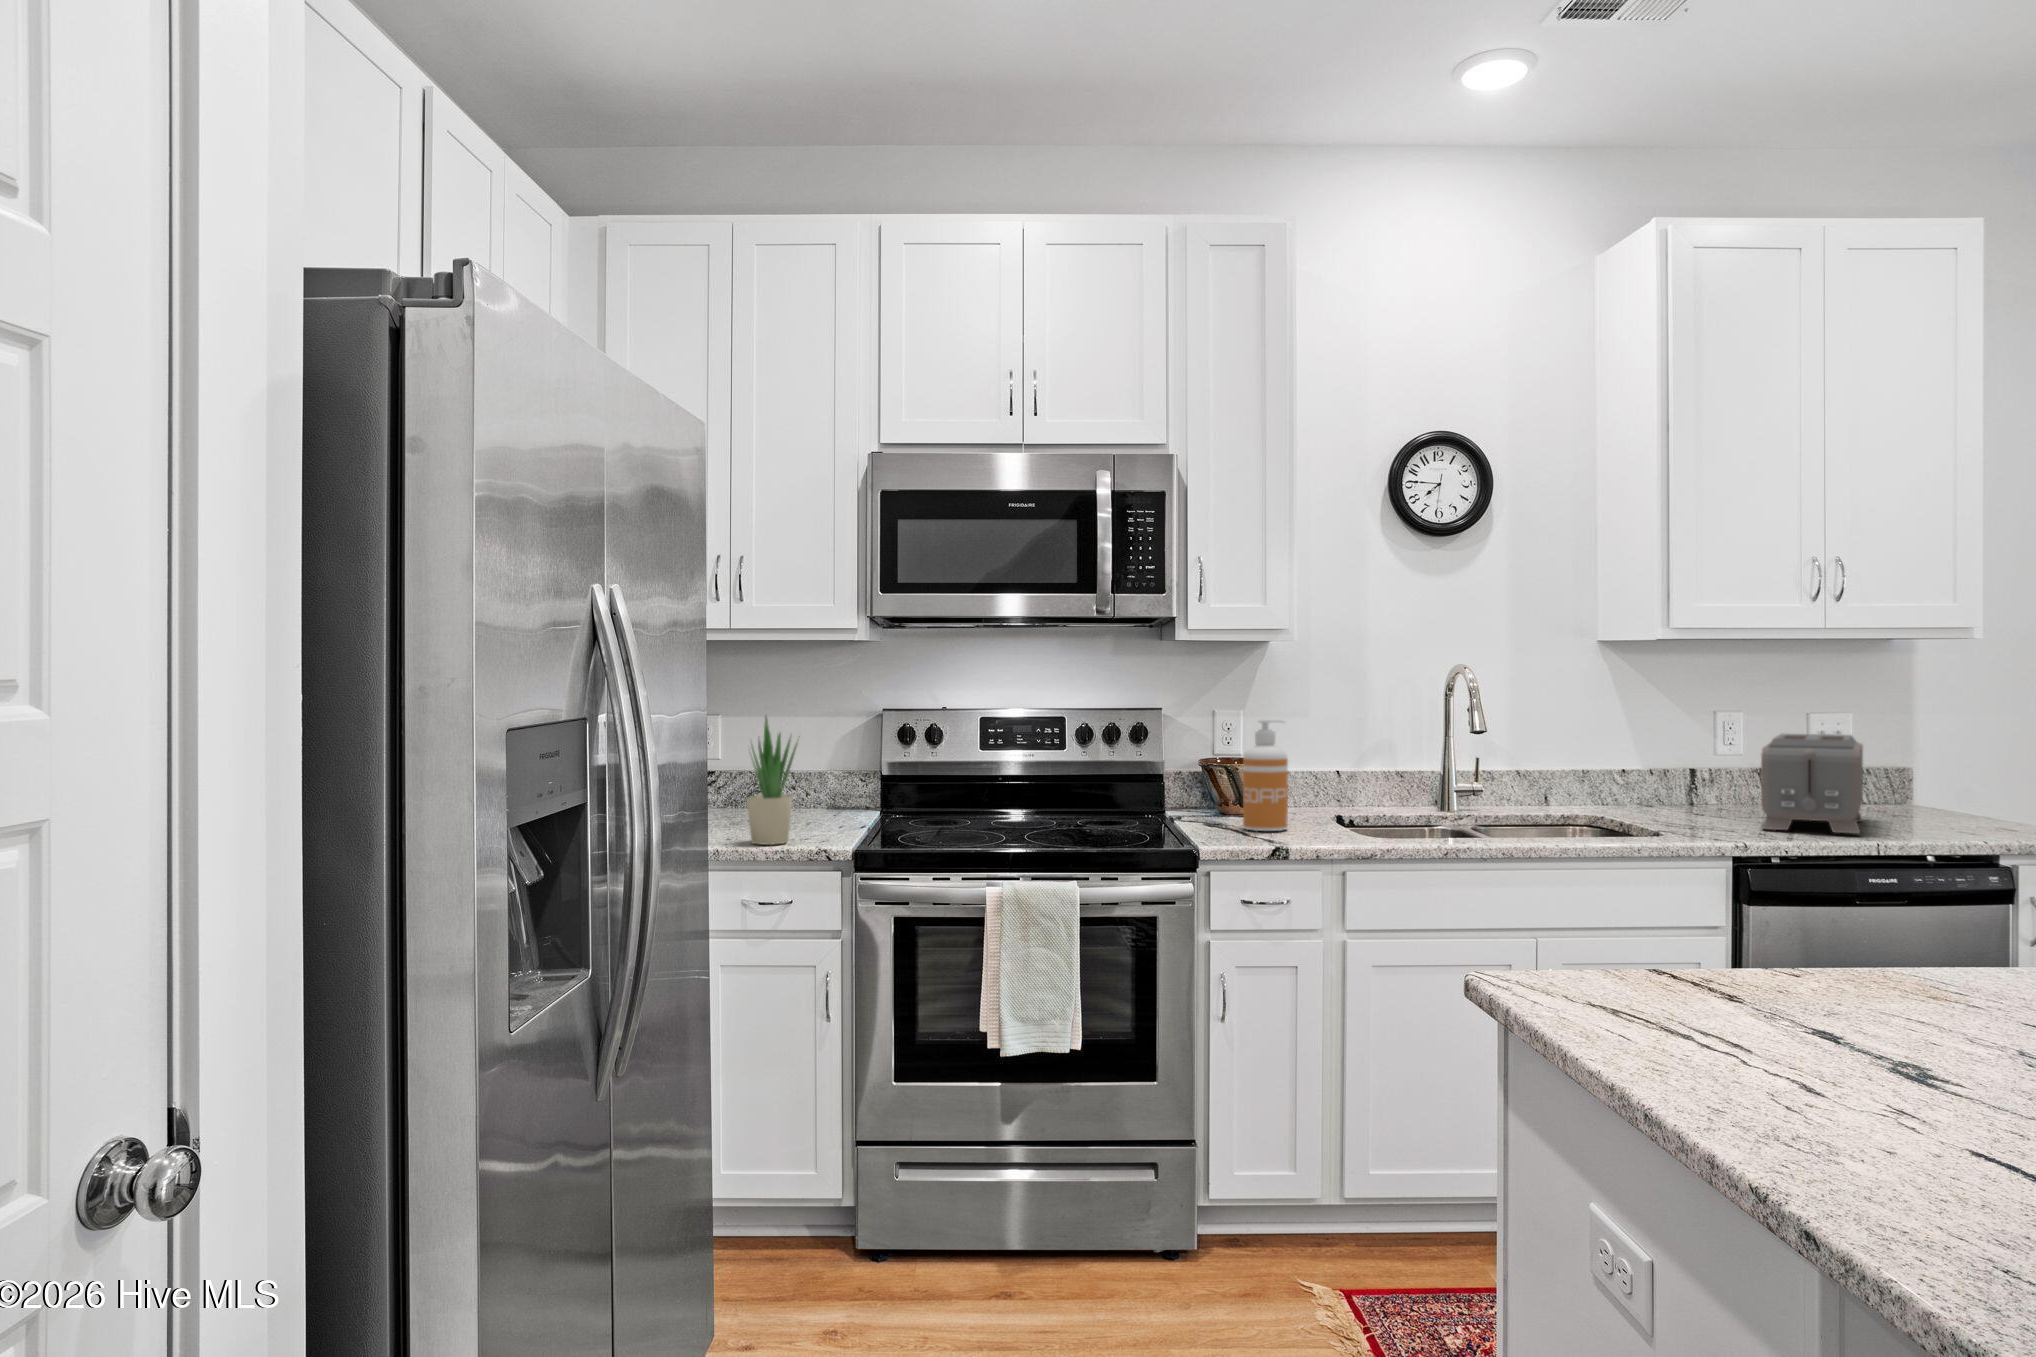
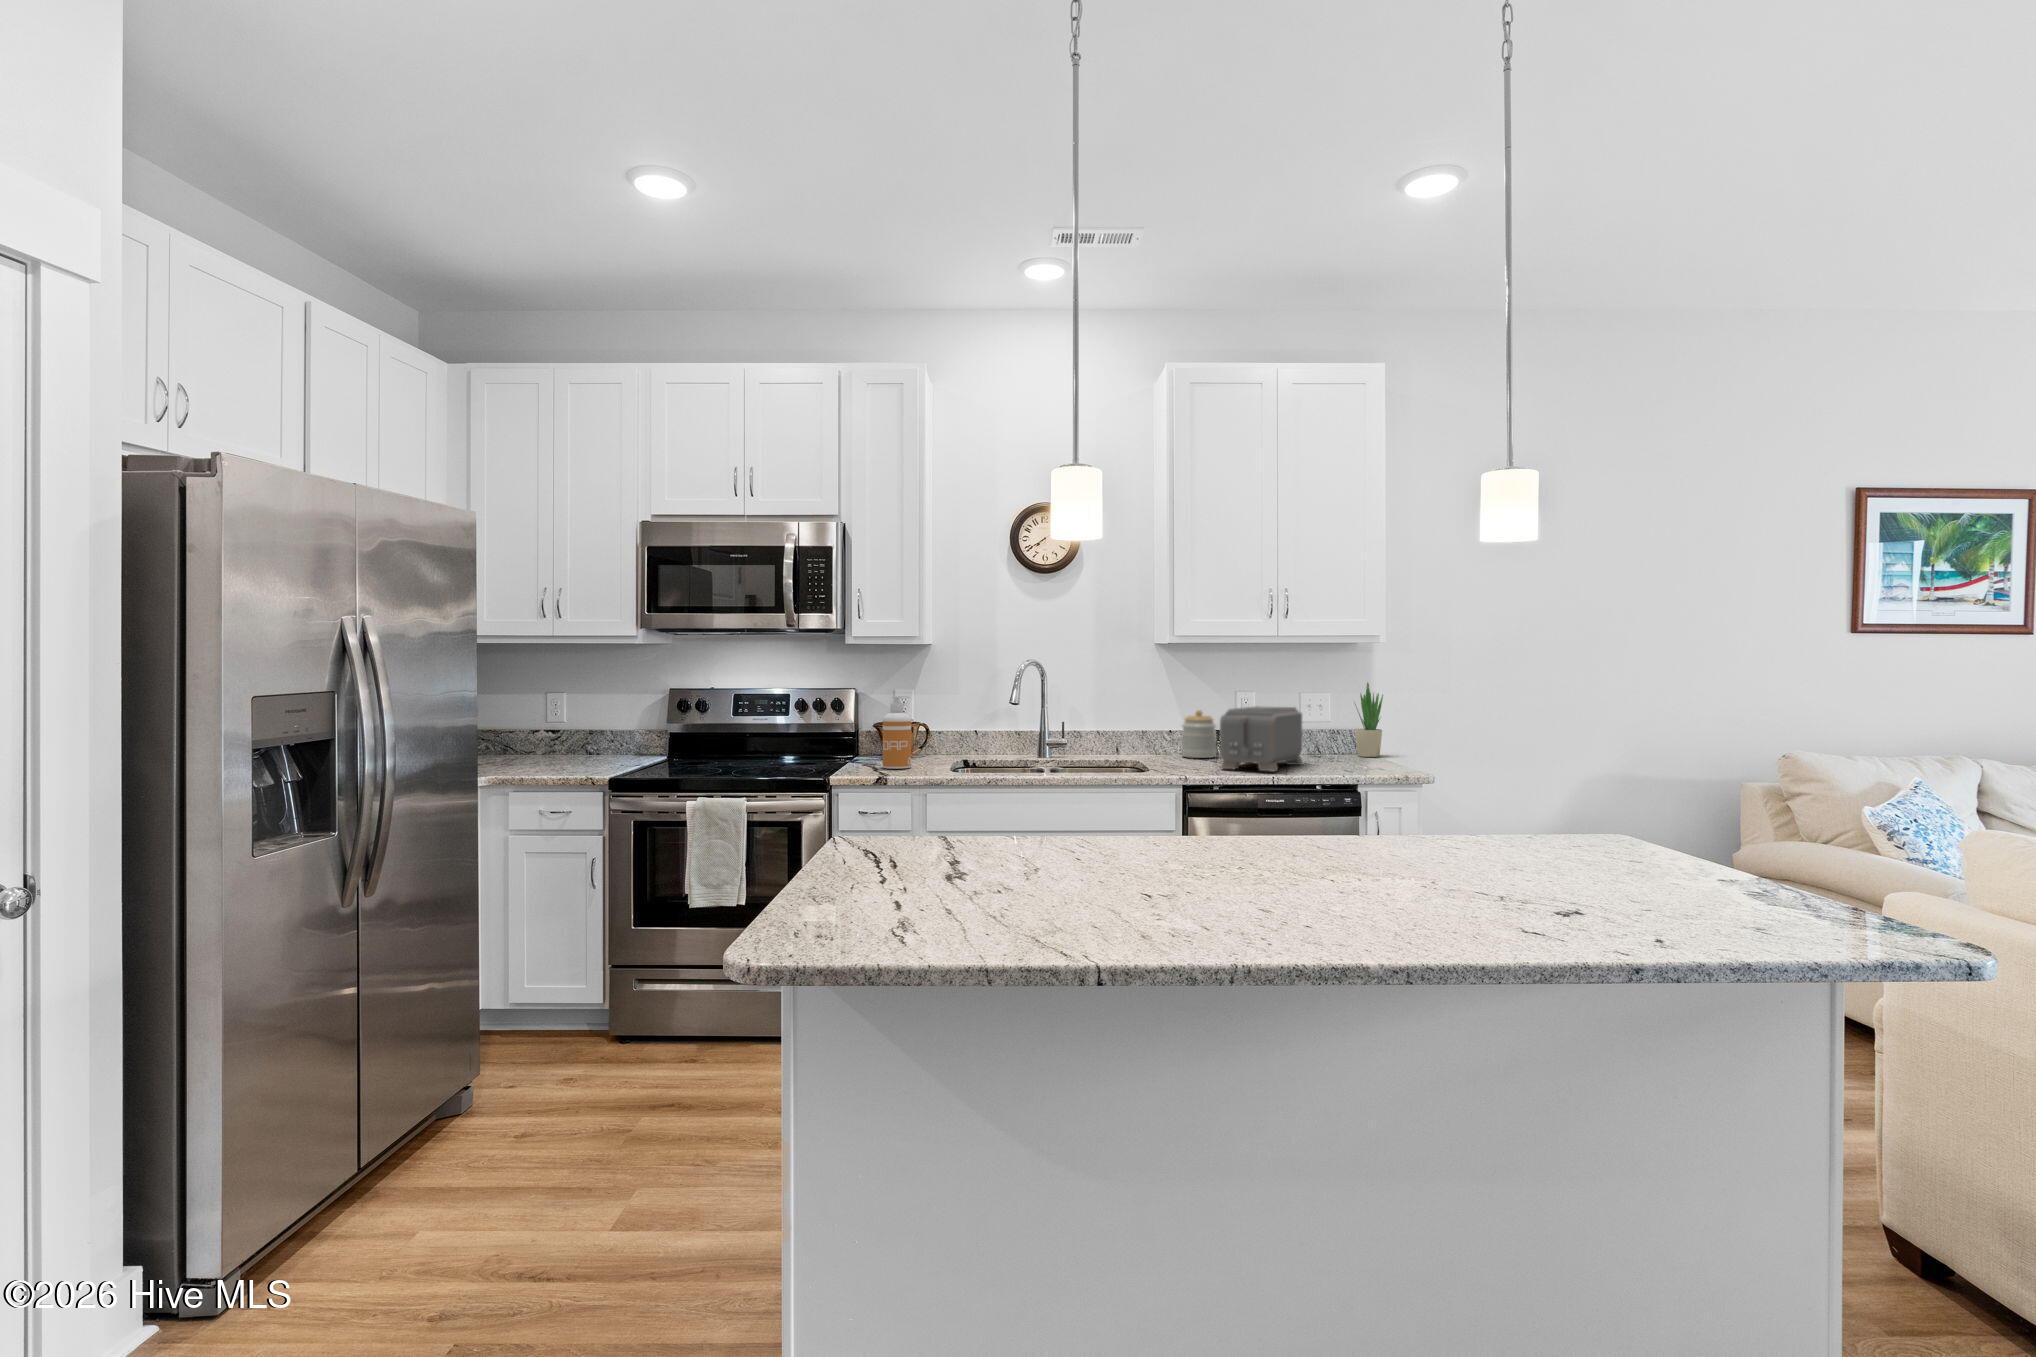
potted plant: present [747,717,797,845] -> present [1355,683,1383,757]
jar: none [1652,738,1709,811] -> present [1182,710,1216,758]

